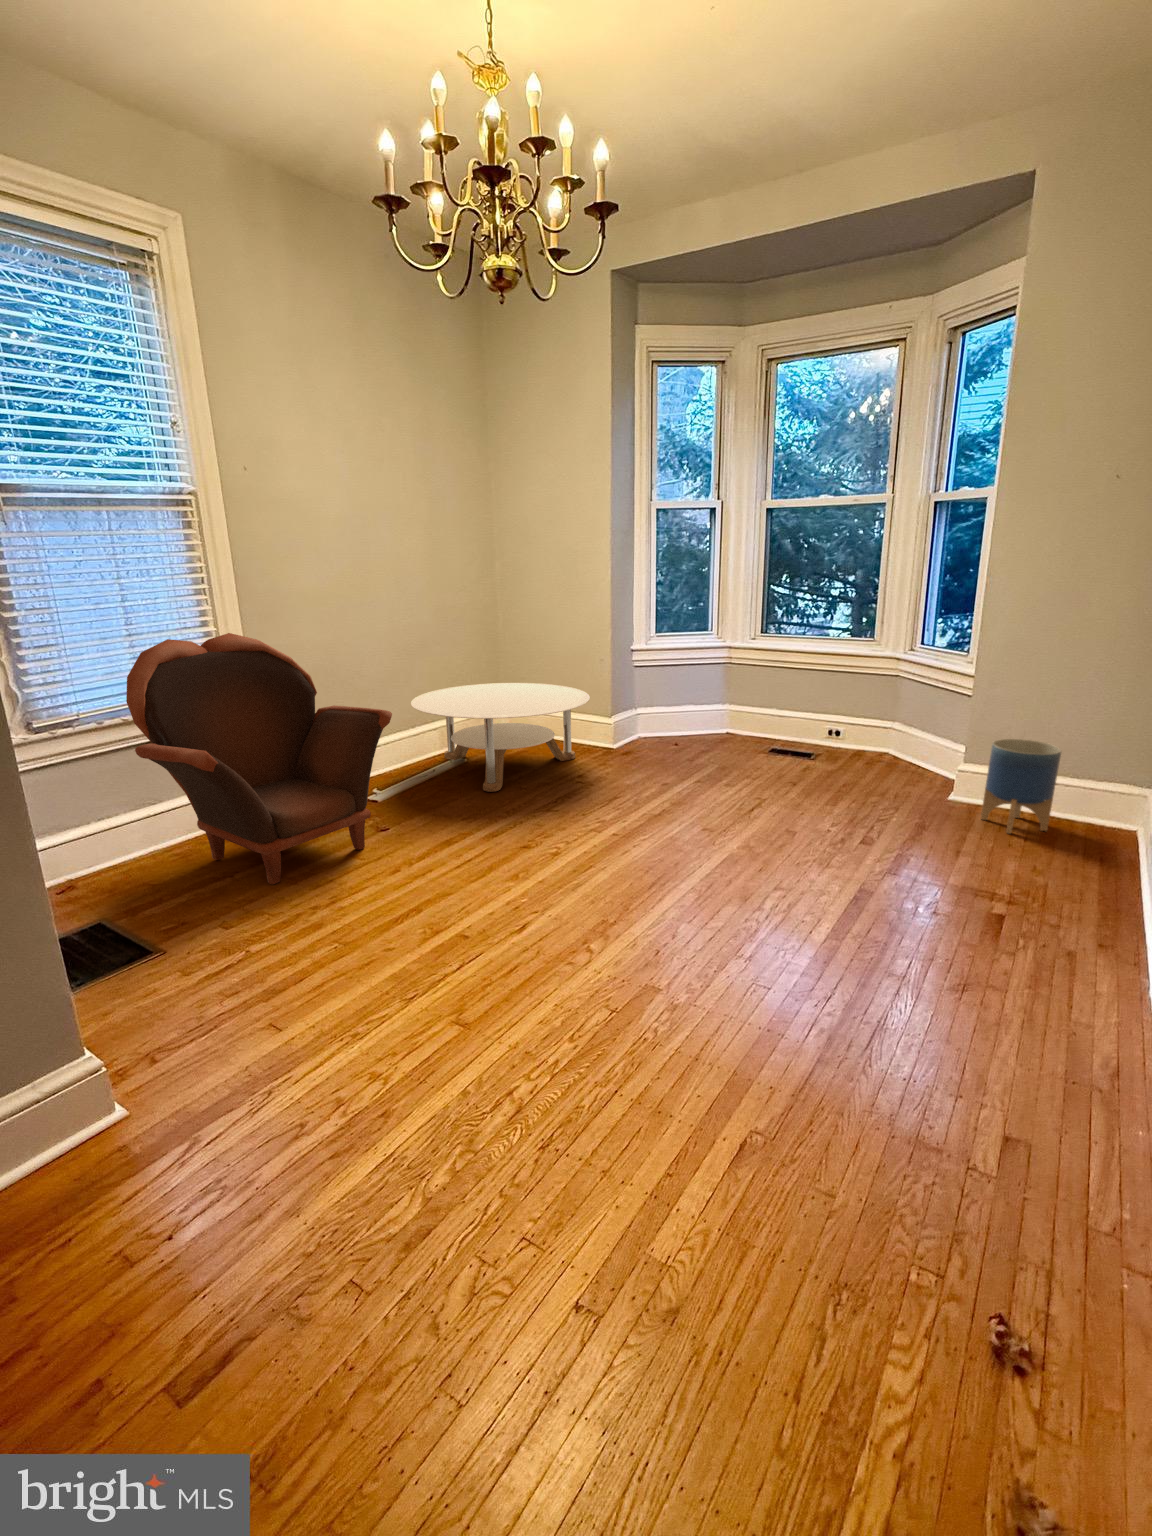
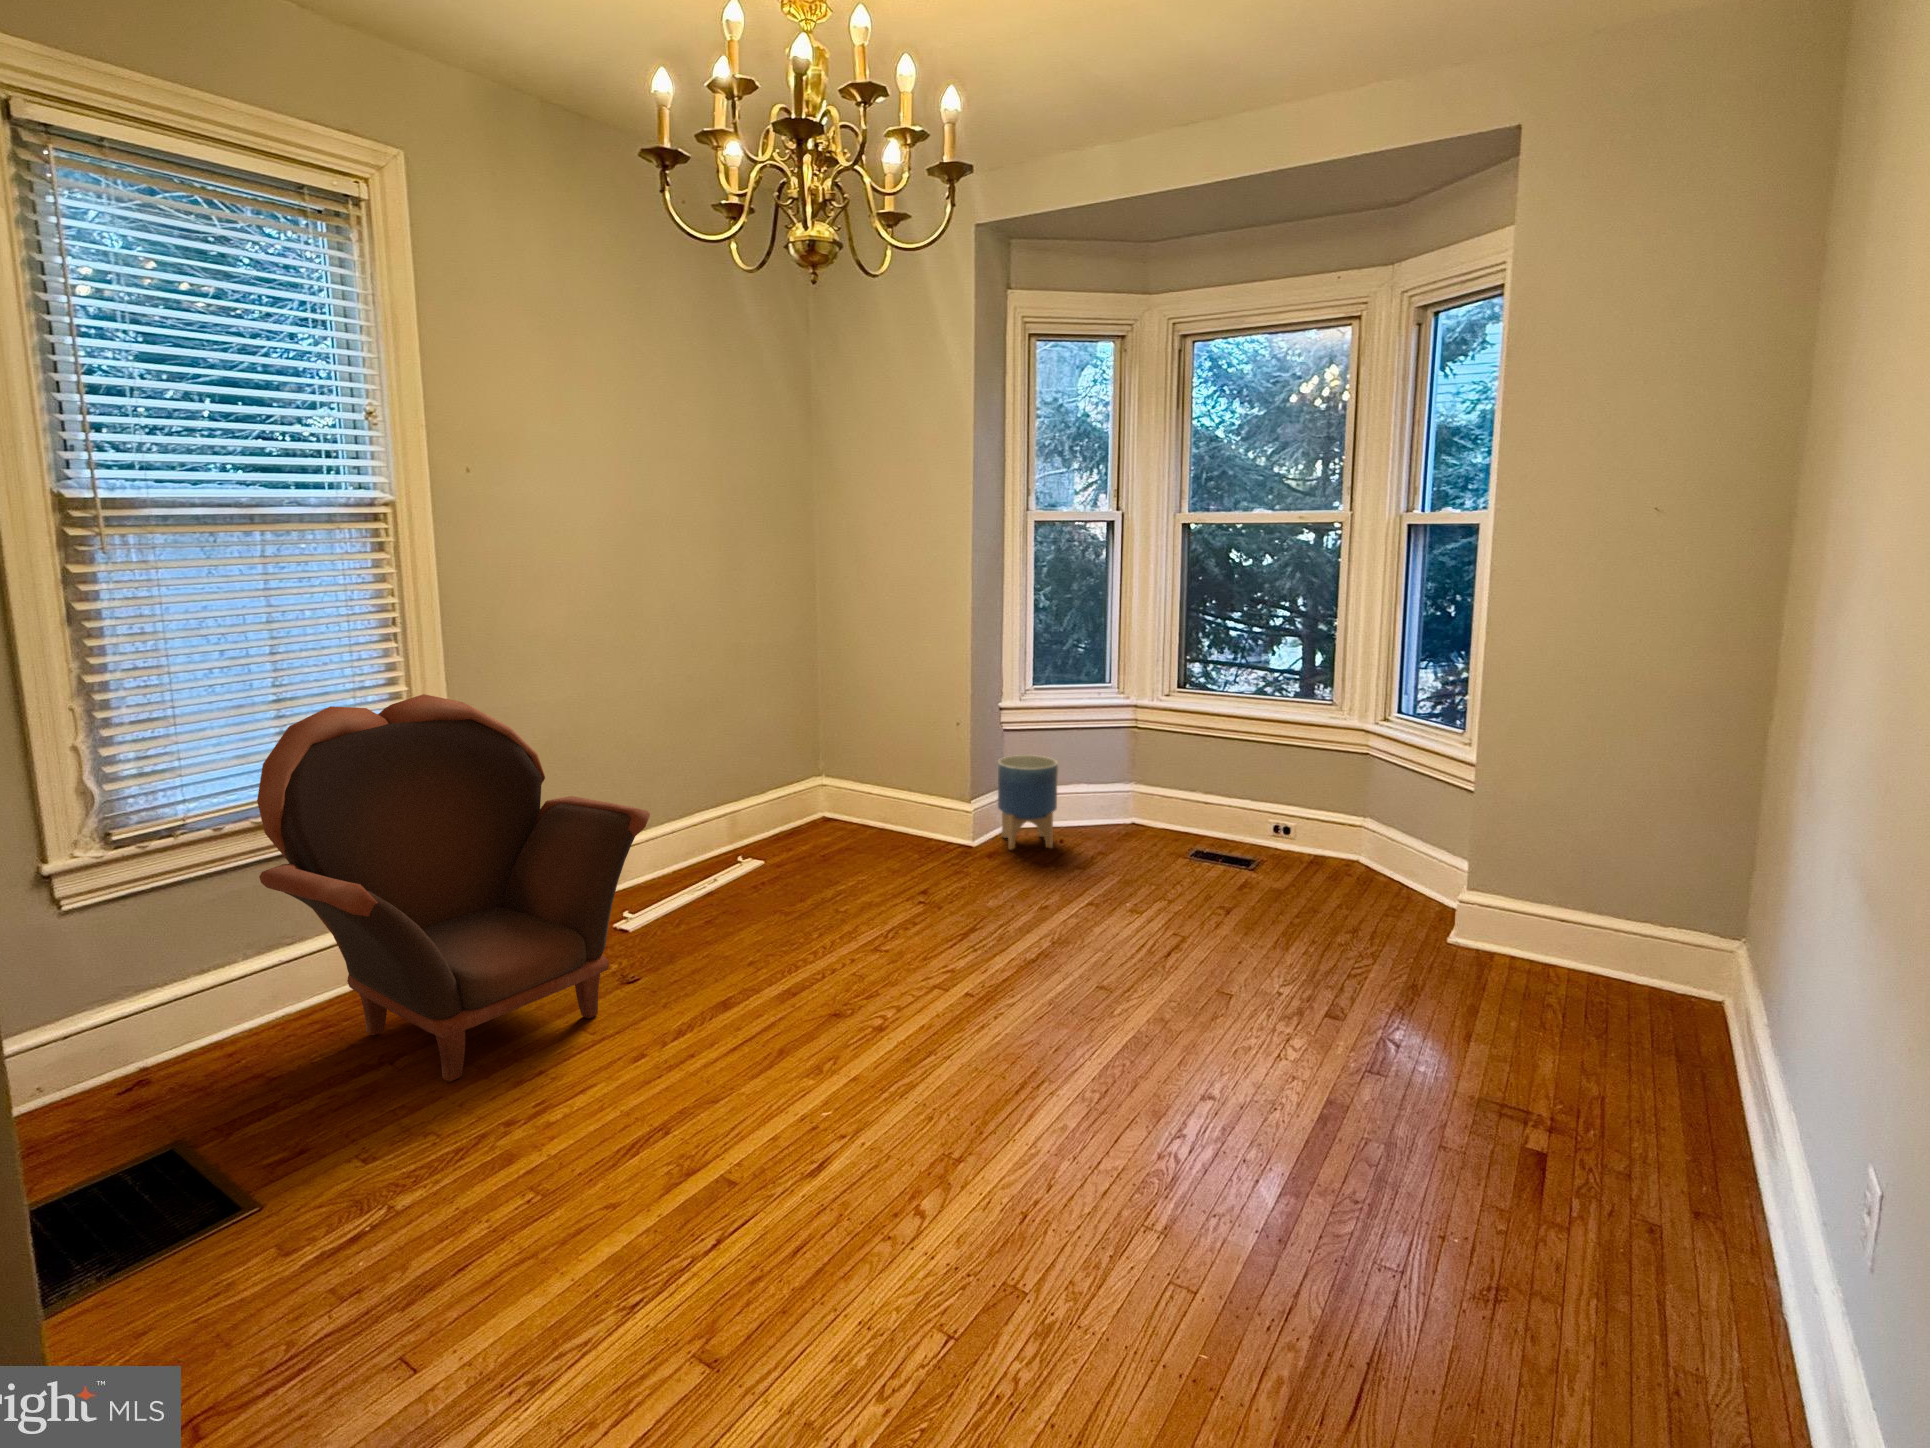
round table: present [411,683,590,792] -> none [686,750,941,917]
planter: present [981,739,1061,834] -> present [998,755,1058,849]

